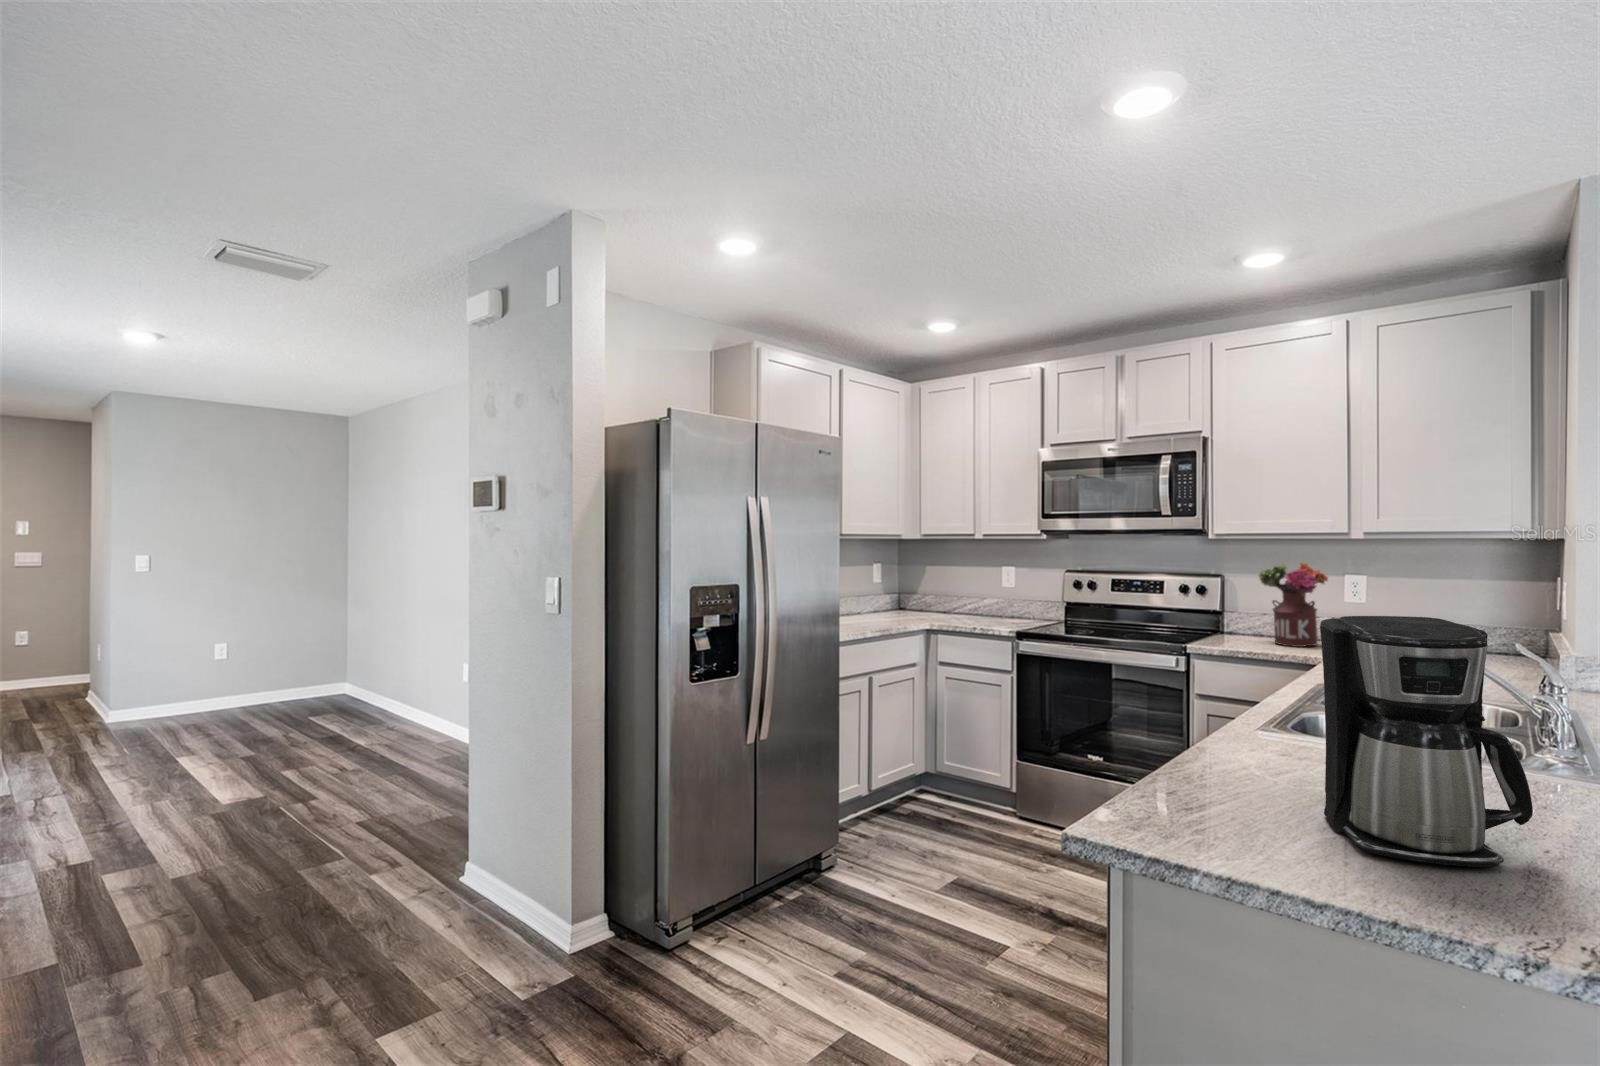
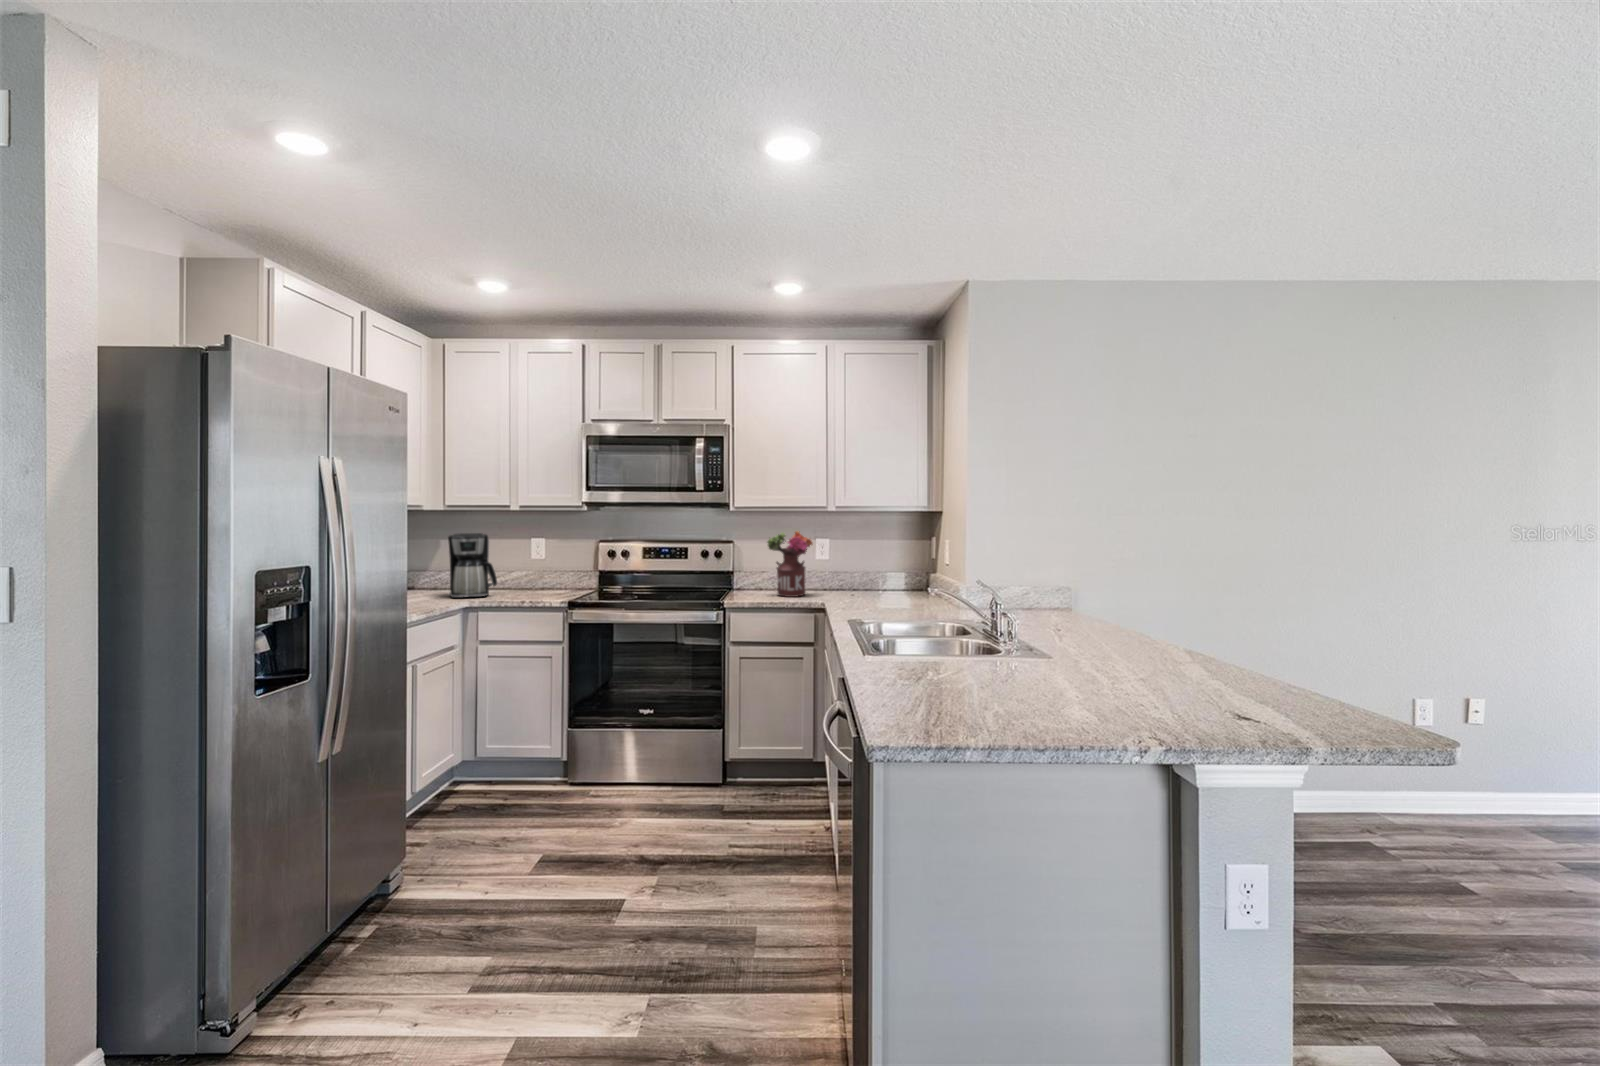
coffee maker: present [1320,616,1533,867] -> present [448,533,497,598]

